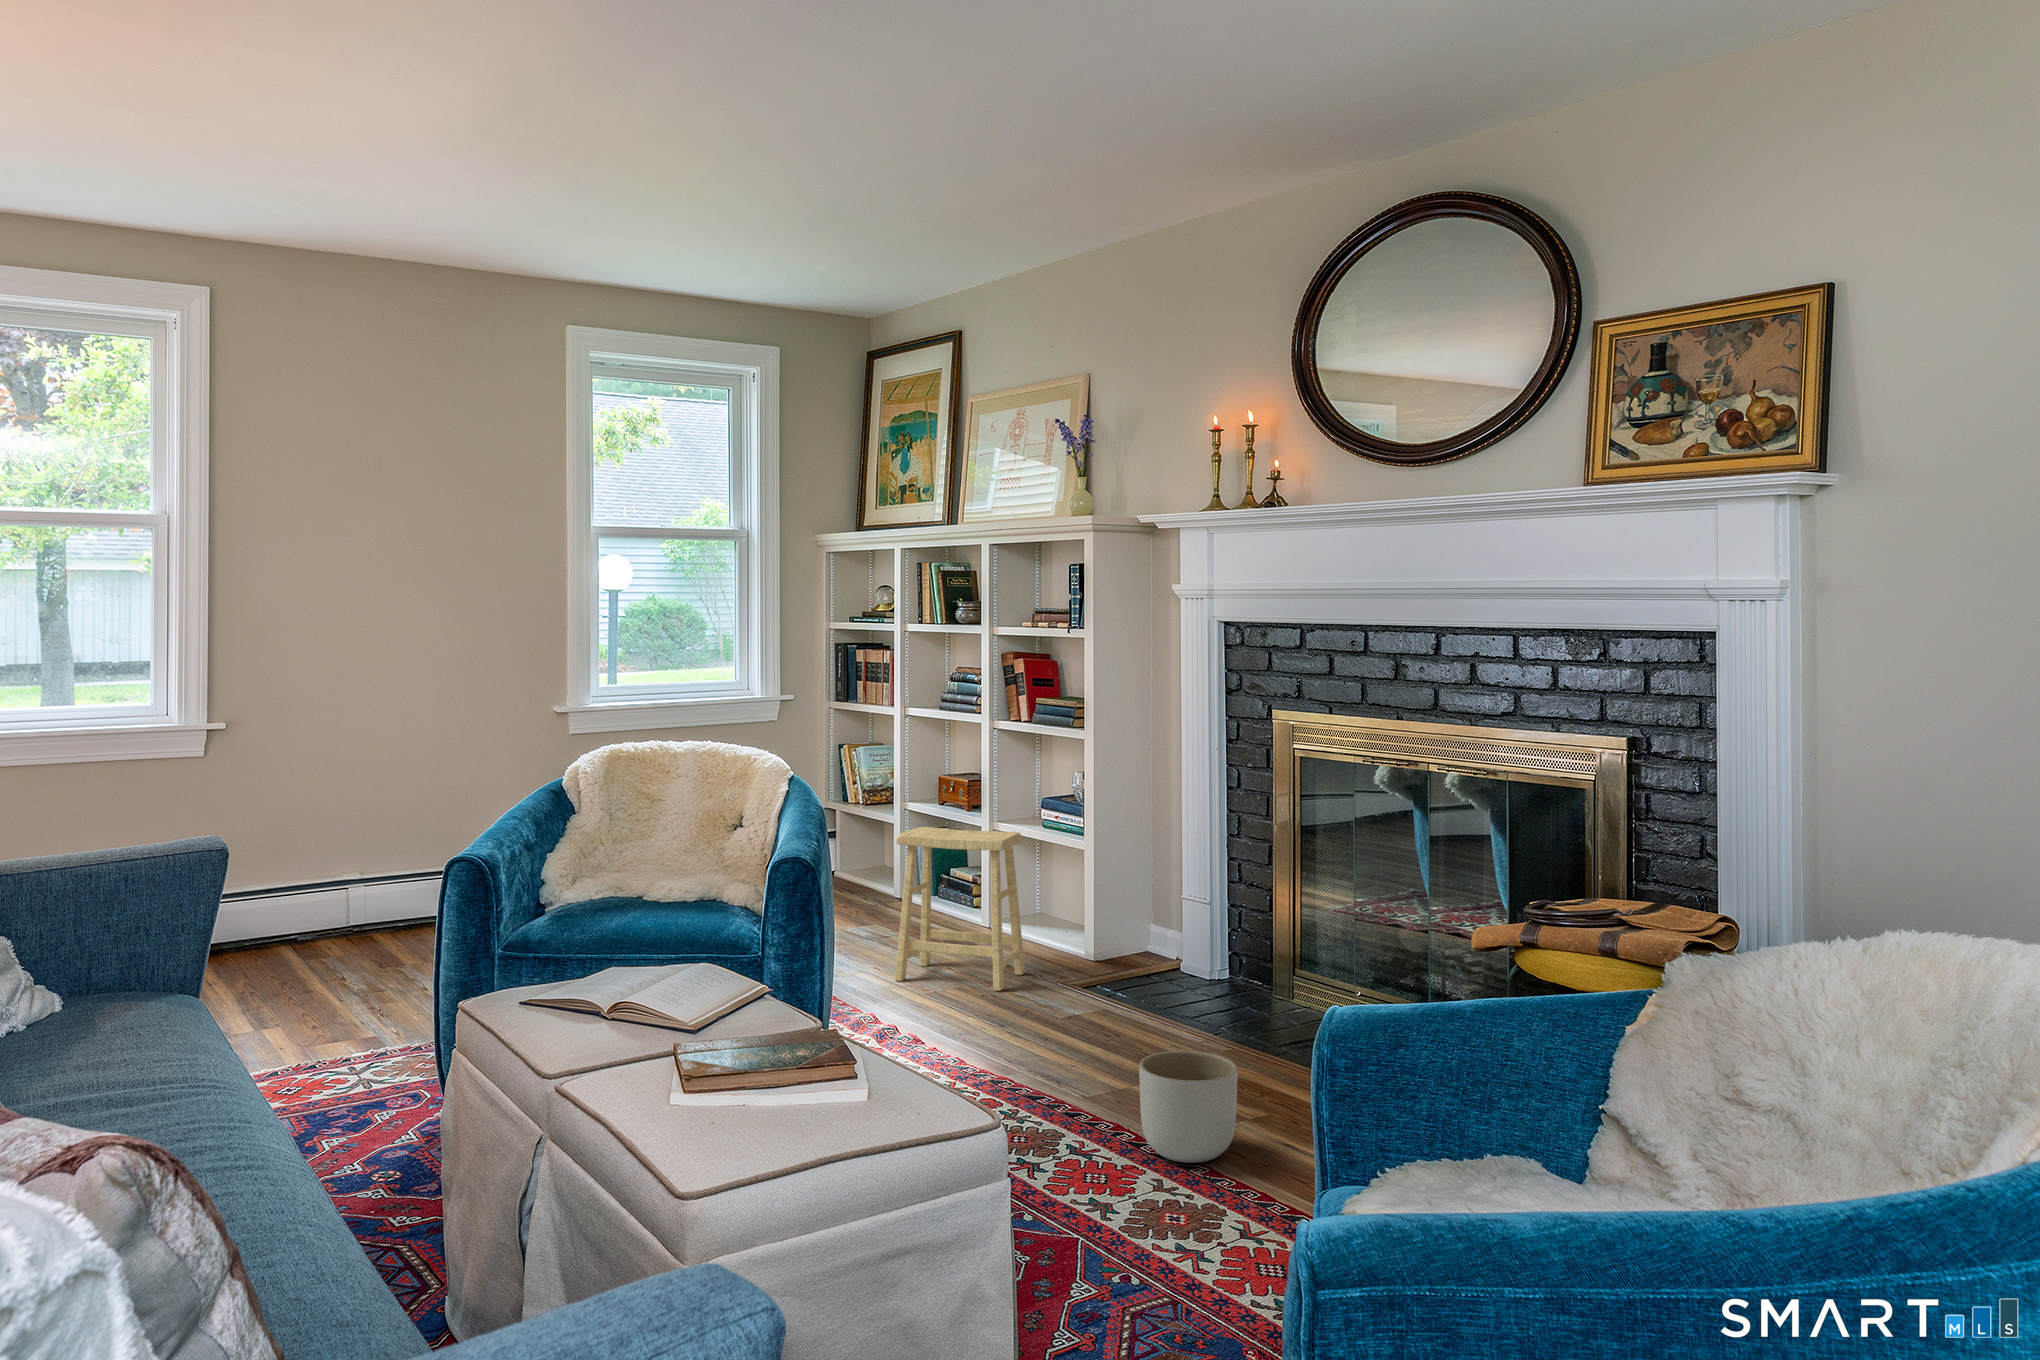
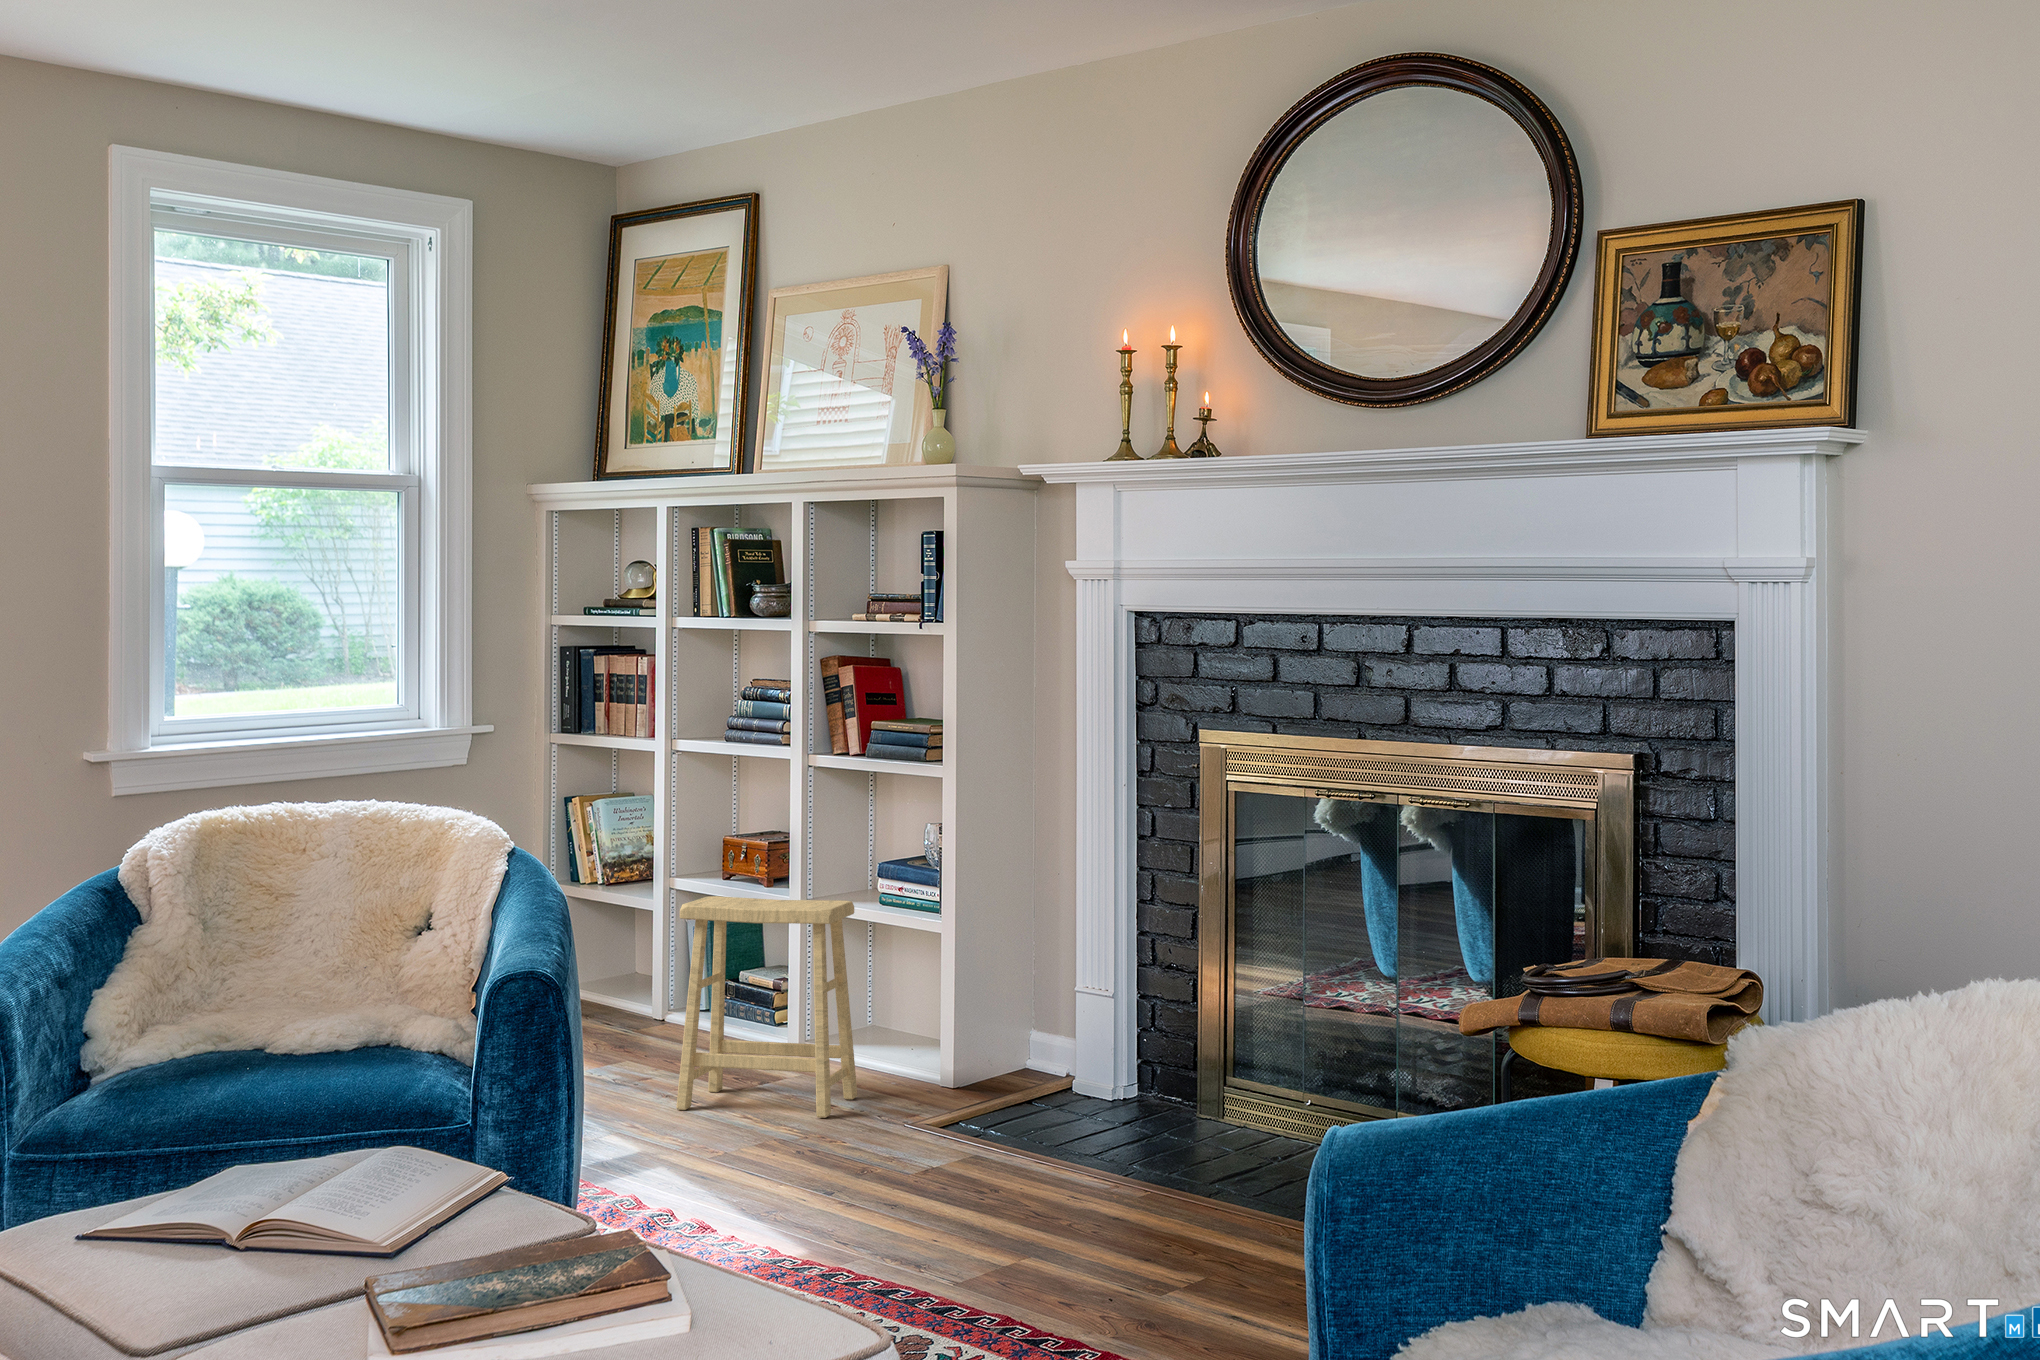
planter: present [1139,1051,1237,1163] -> none [1033,1152,1156,1288]

